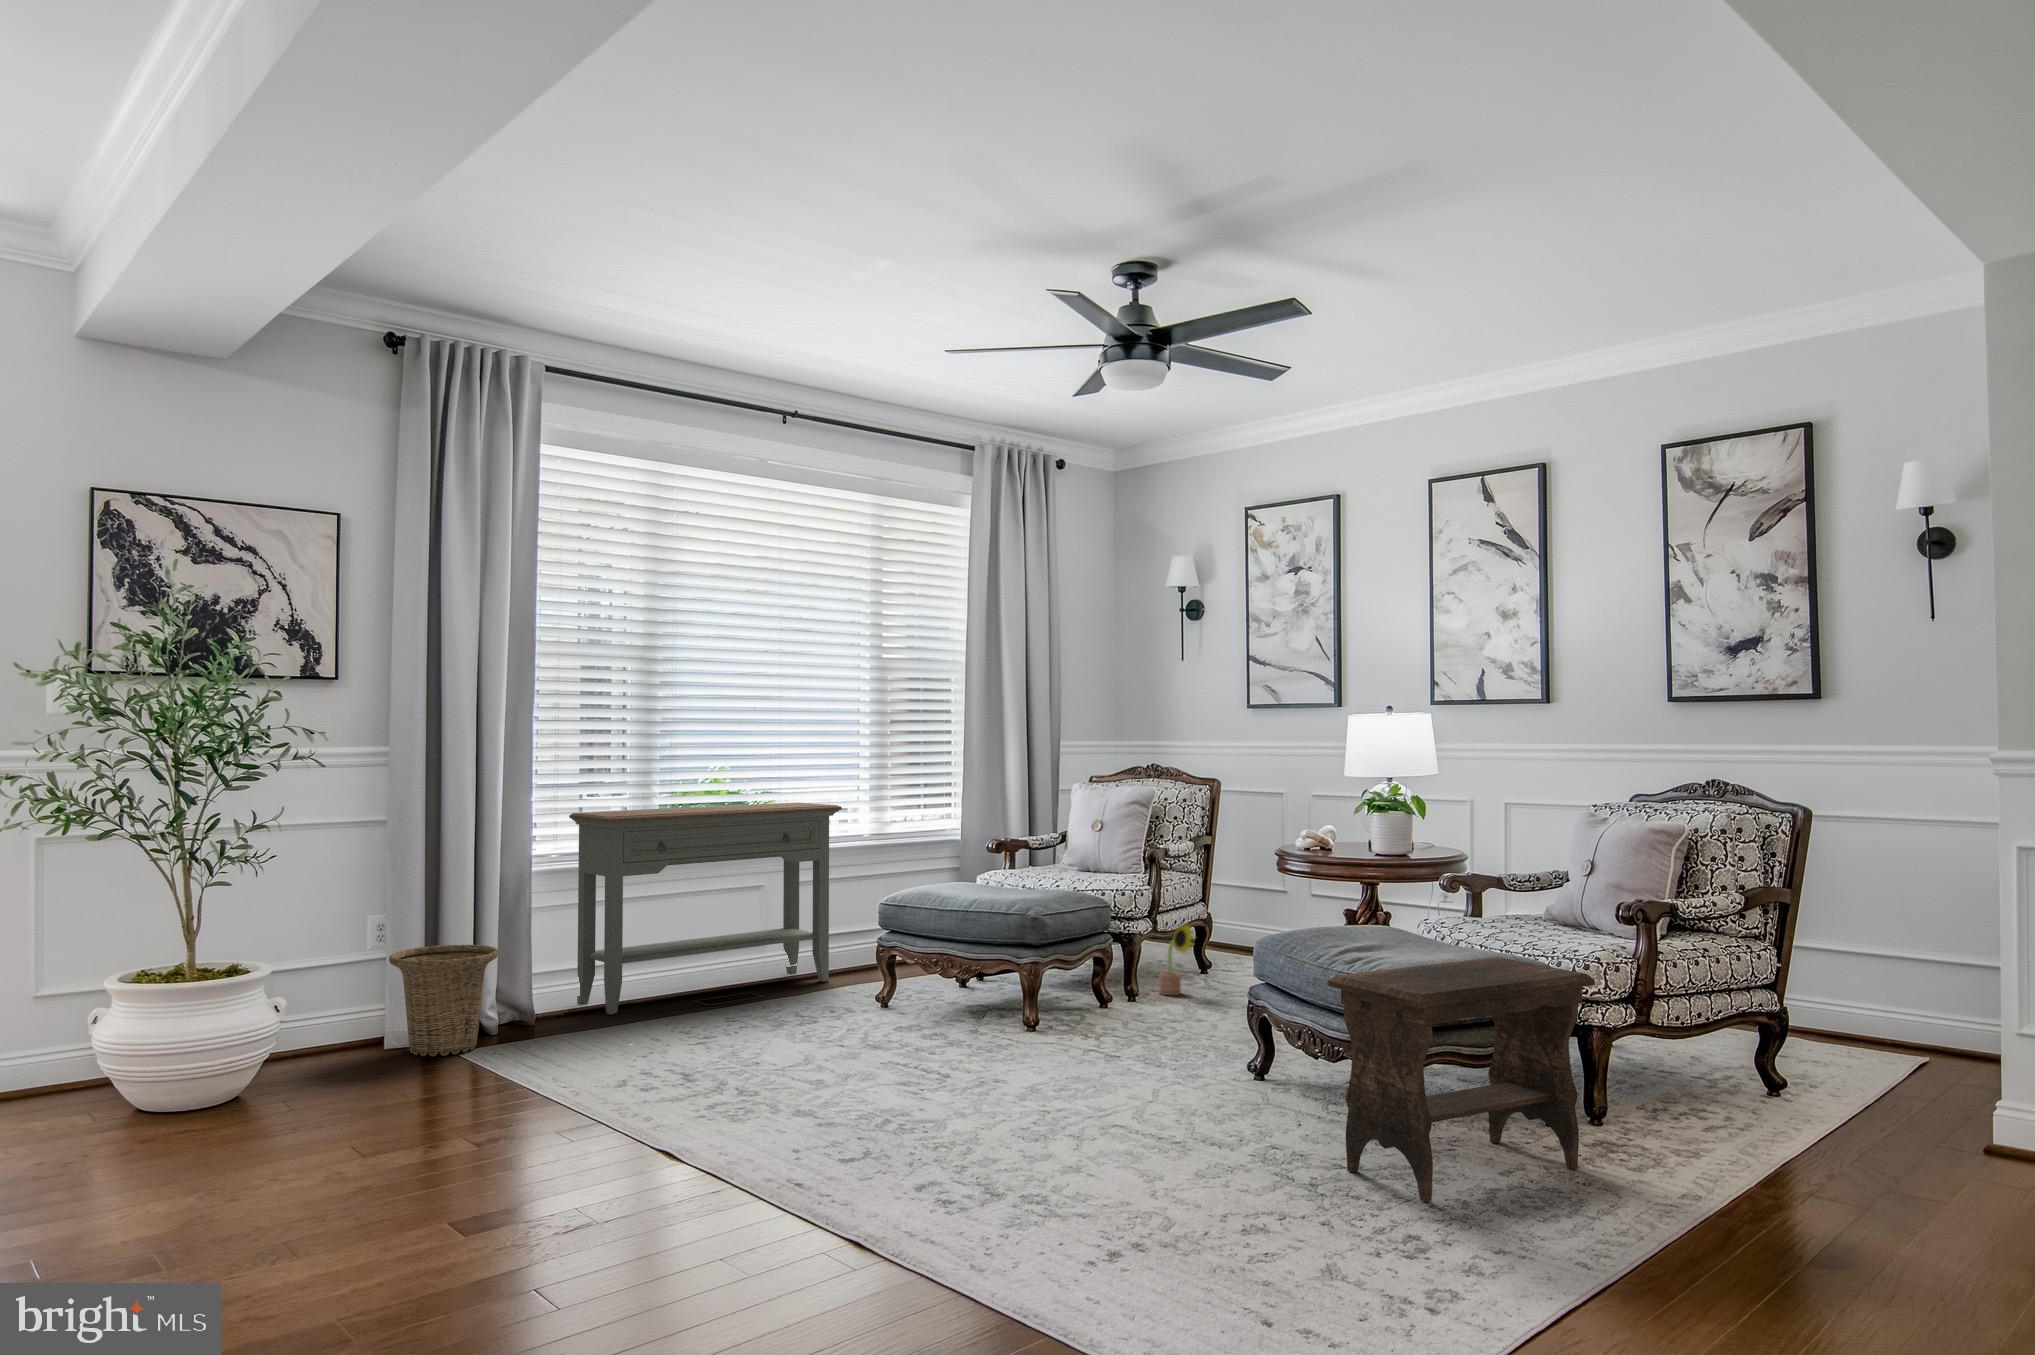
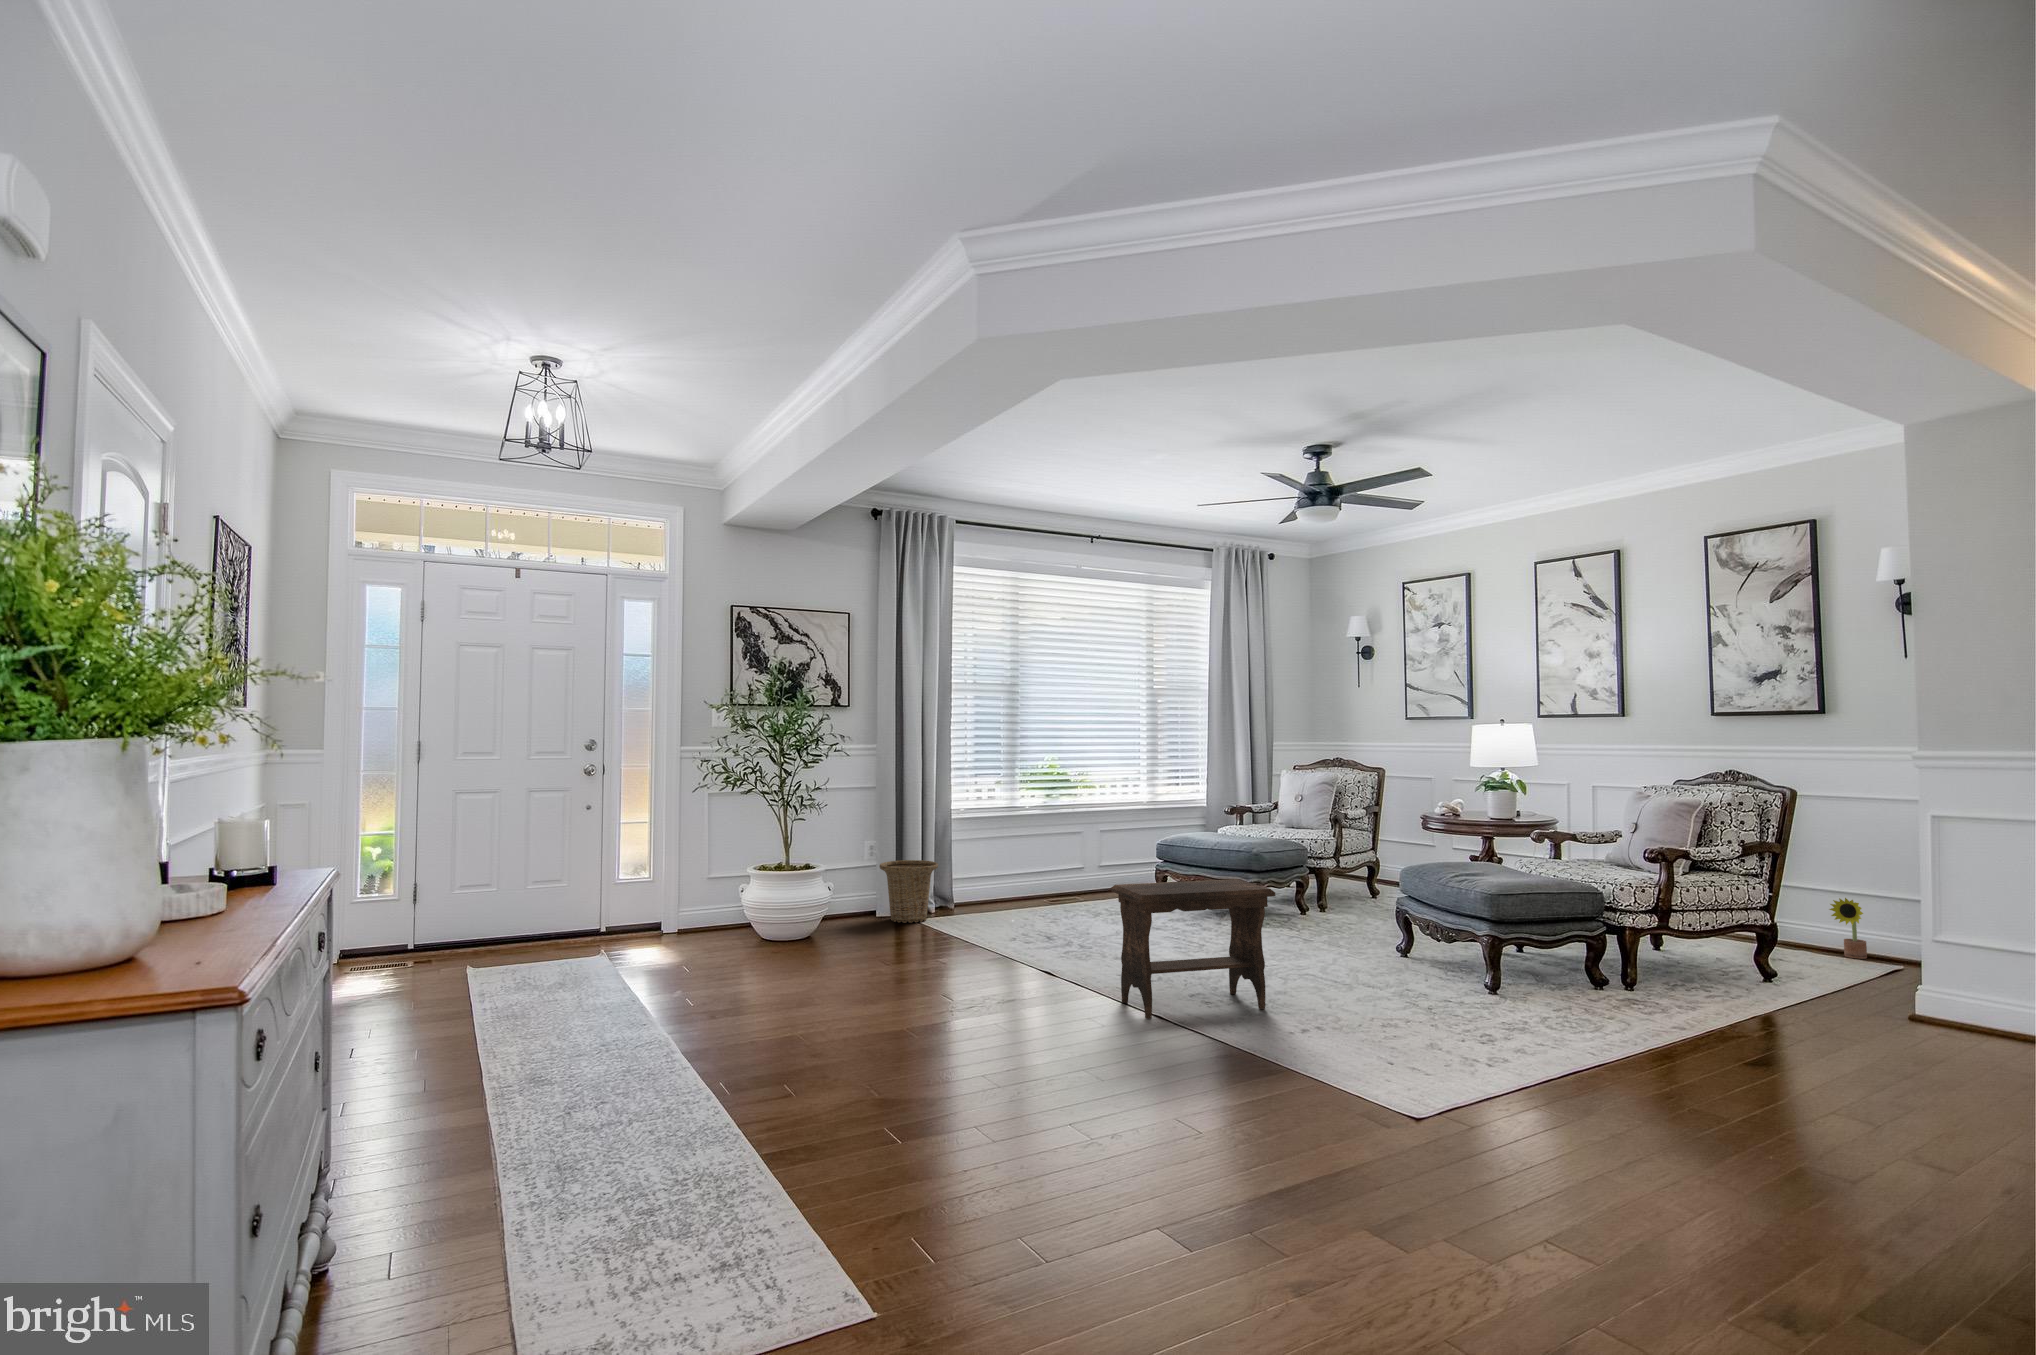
console table: present [569,802,842,1014] -> none [972,780,1134,906]
decorative plant: present [1159,924,1194,995] -> present [1829,898,1867,959]
footstool: present [1328,957,1595,1202] -> present [1111,879,1275,1019]

